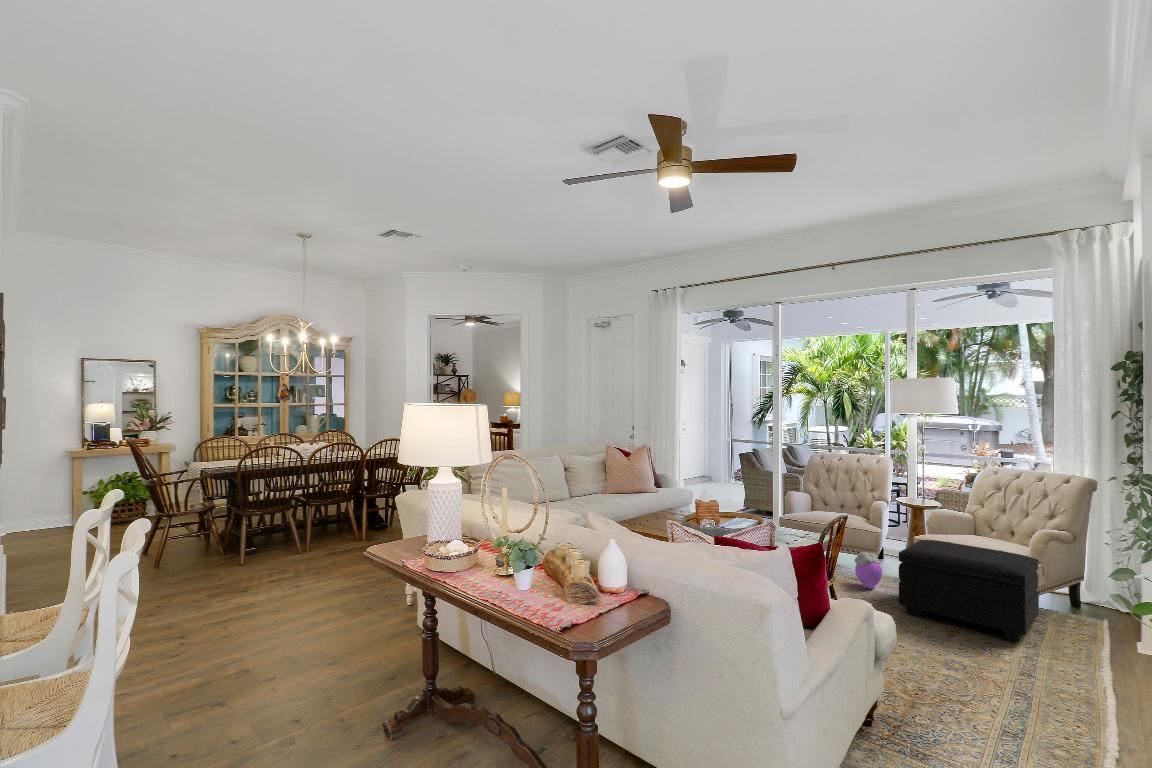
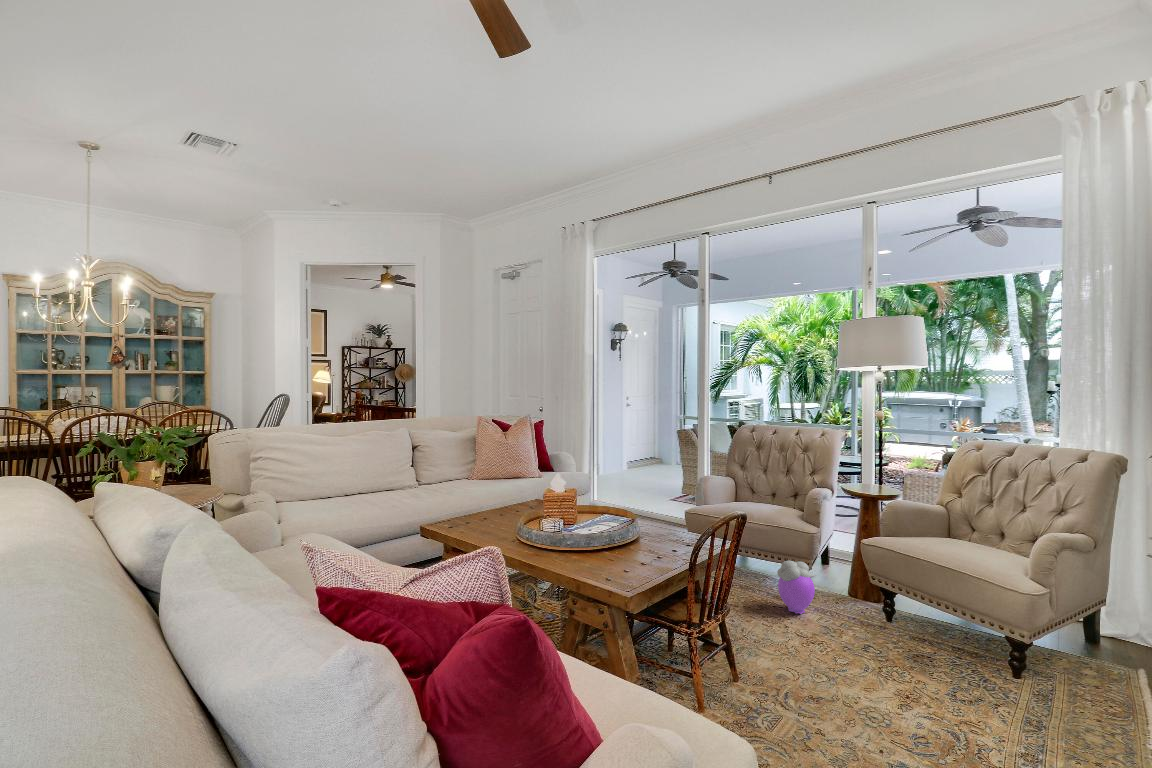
footstool: present [899,540,1039,642] -> none [829,544,1041,714]

